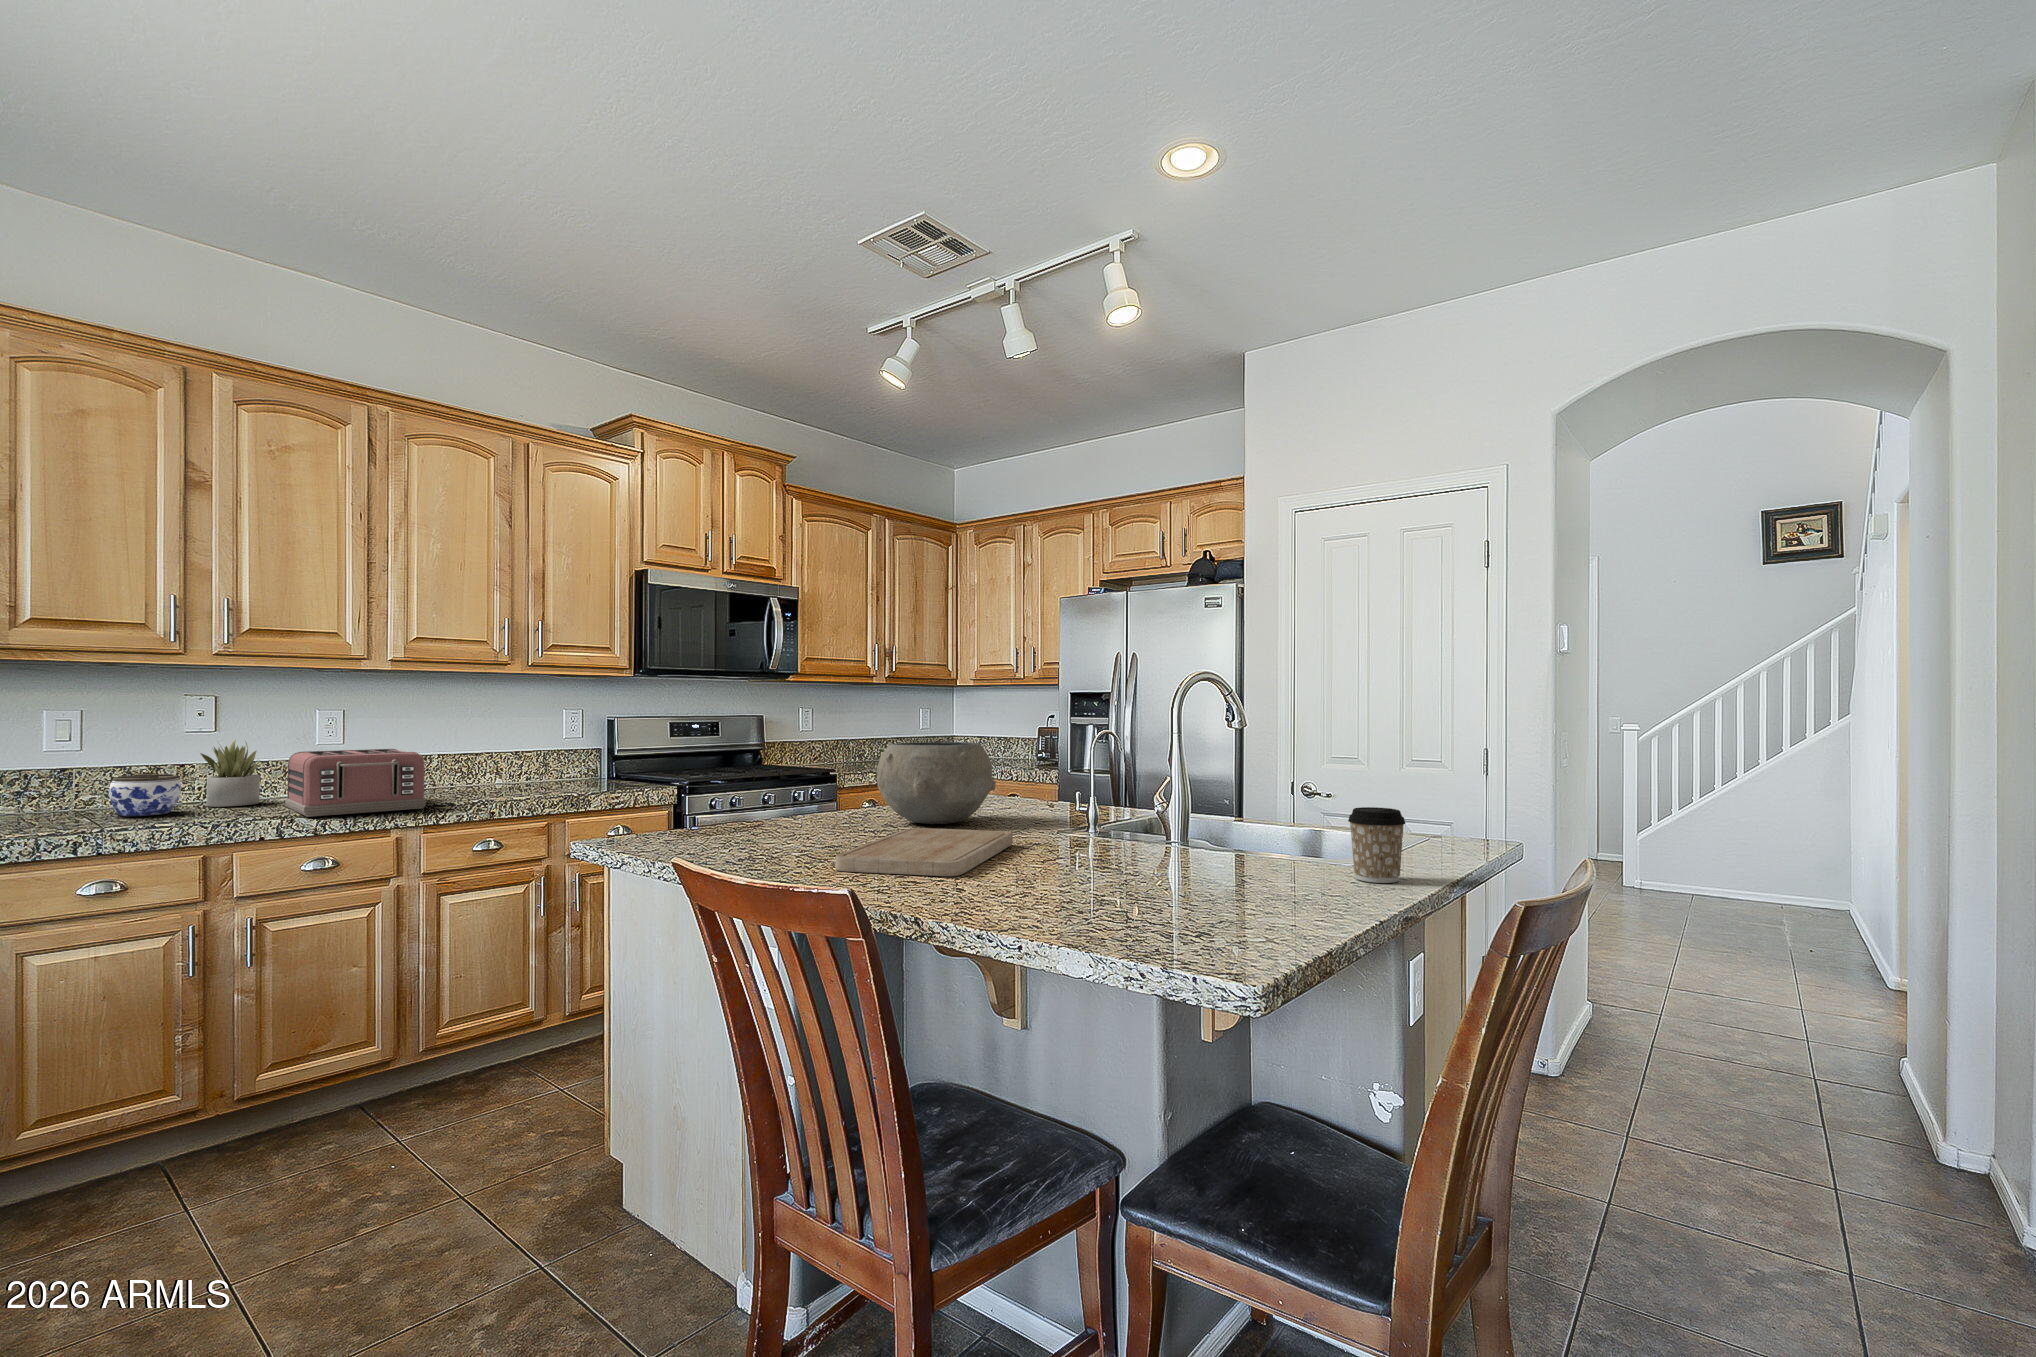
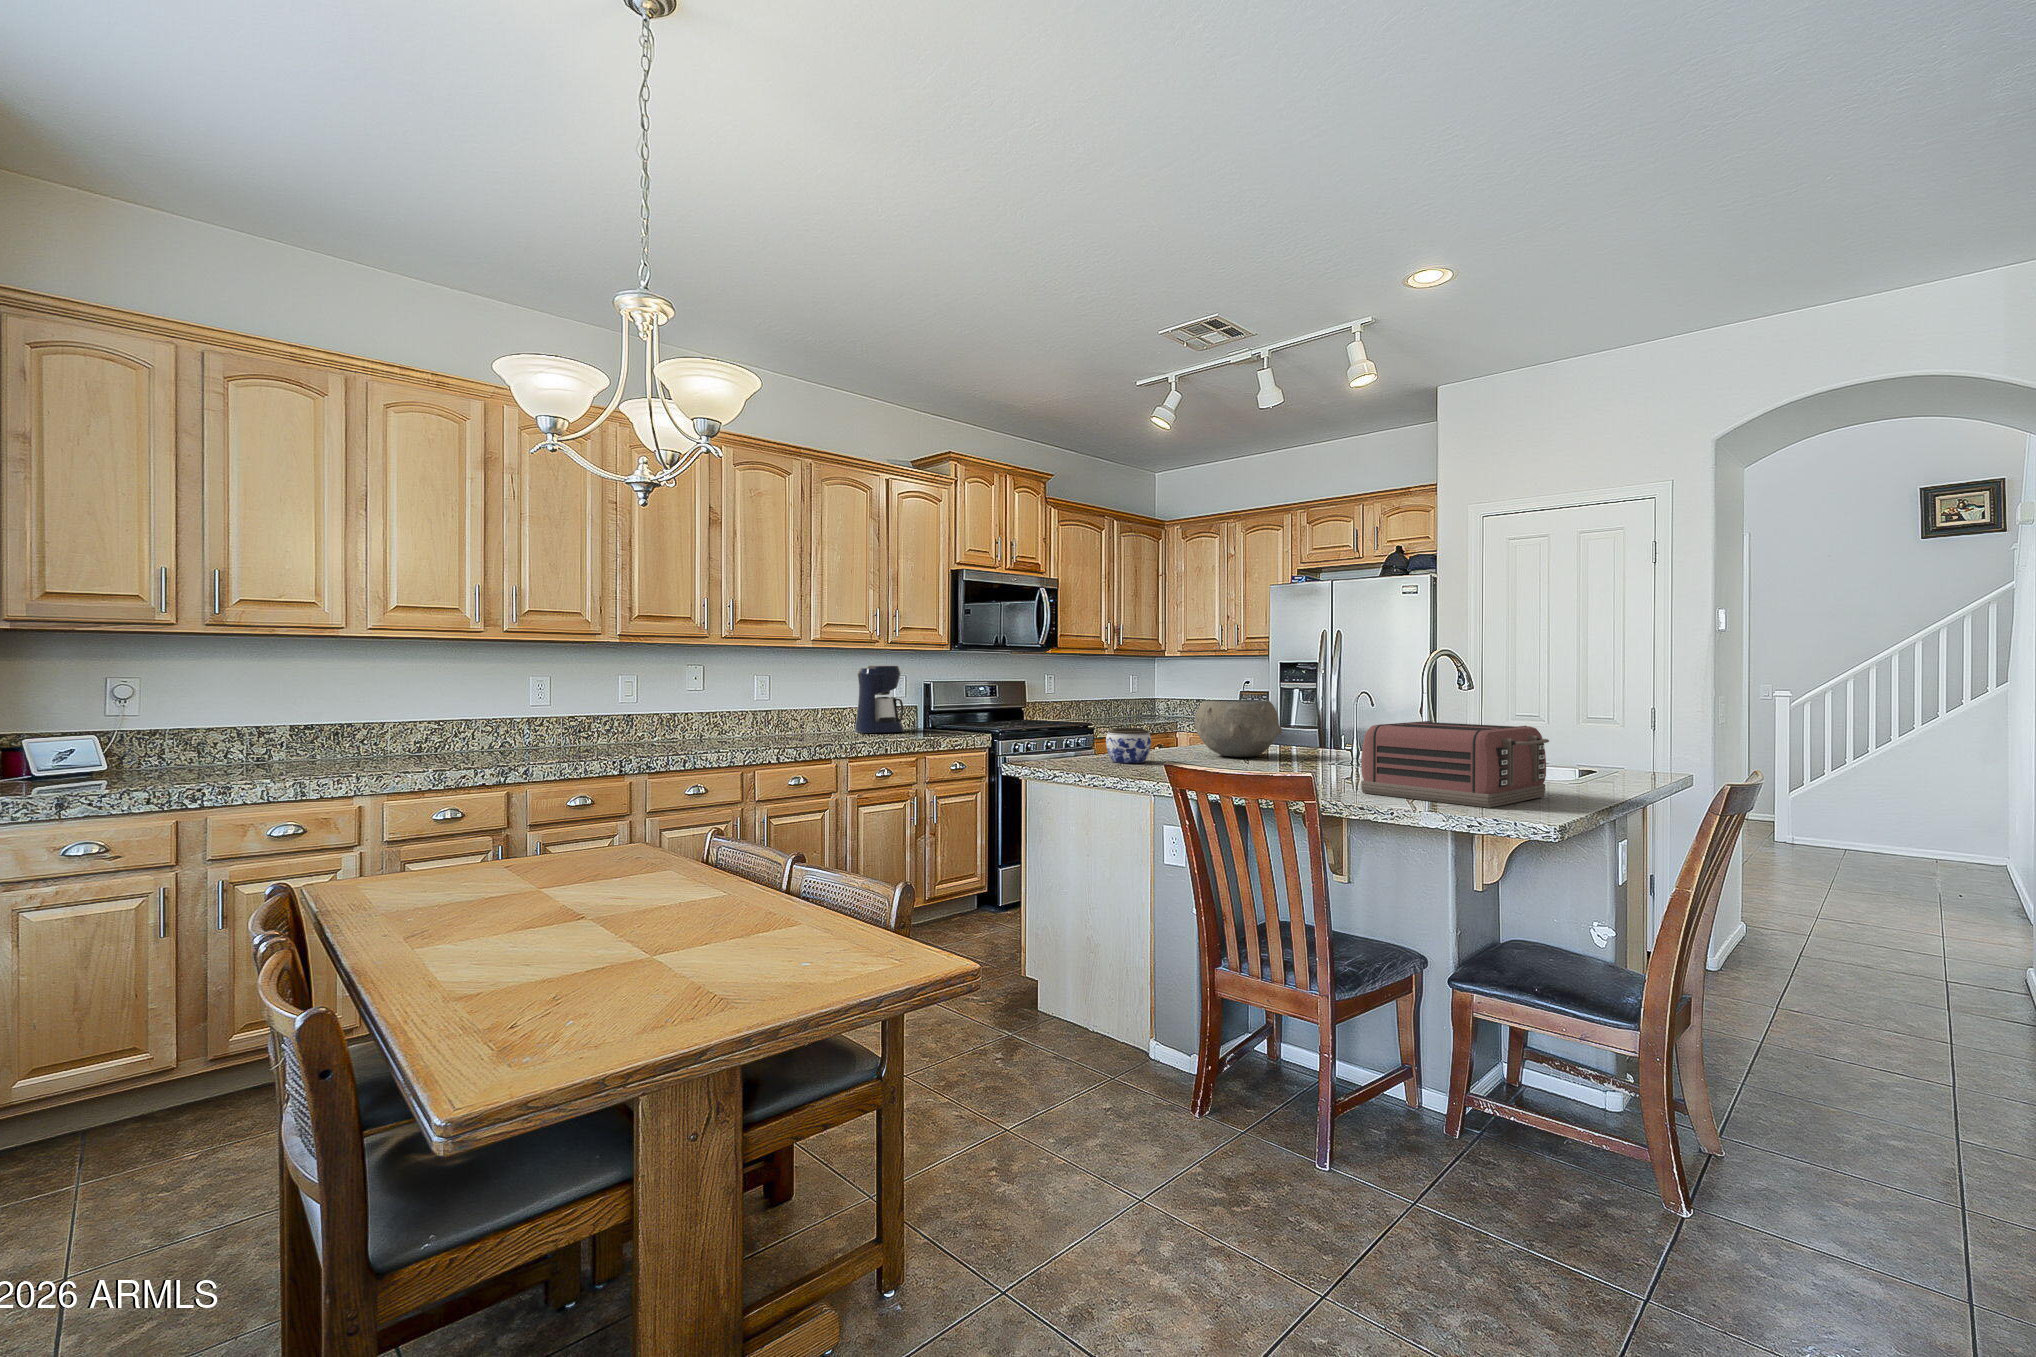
coffee maker: none [493,695,567,786] -> present [855,666,905,733]
succulent plant: present [200,739,263,807] -> none [699,696,735,743]
toaster: present [285,749,426,817] -> present [1361,721,1549,808]
jar: present [109,774,181,816] -> present [1106,728,1151,763]
coffee cup: present [1348,807,1406,883] -> none [1574,741,1616,790]
cutting board: present [835,828,1013,876] -> none [1222,757,1317,782]

